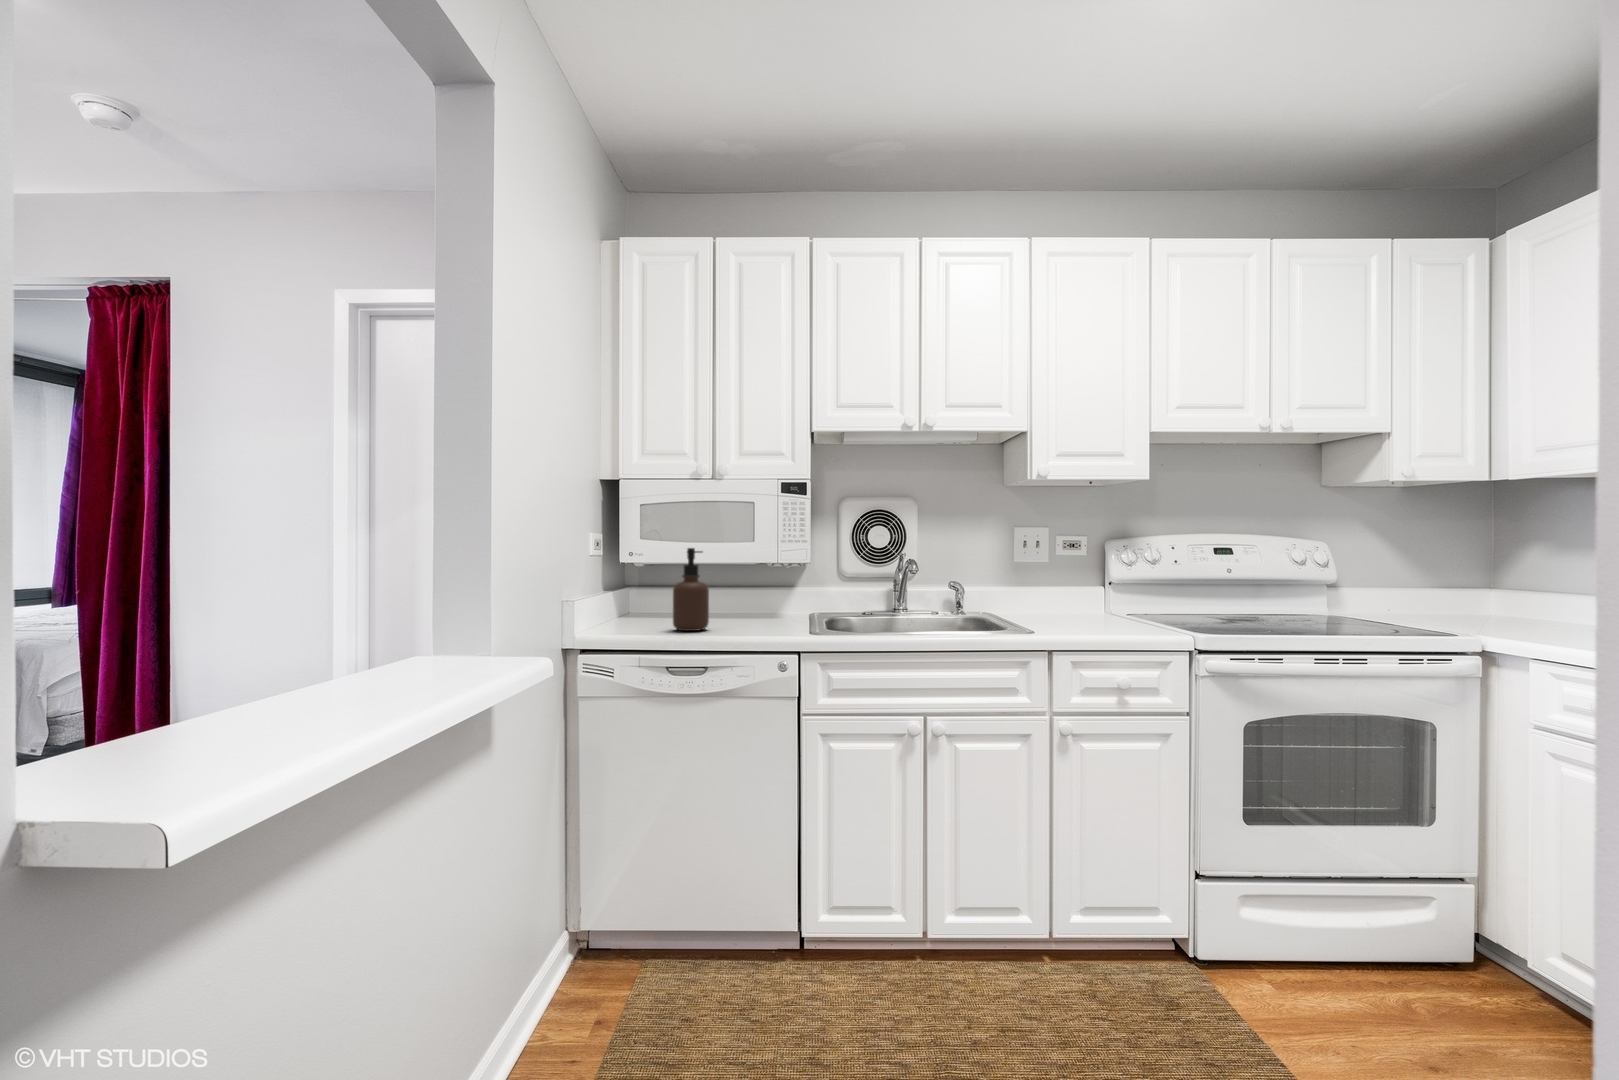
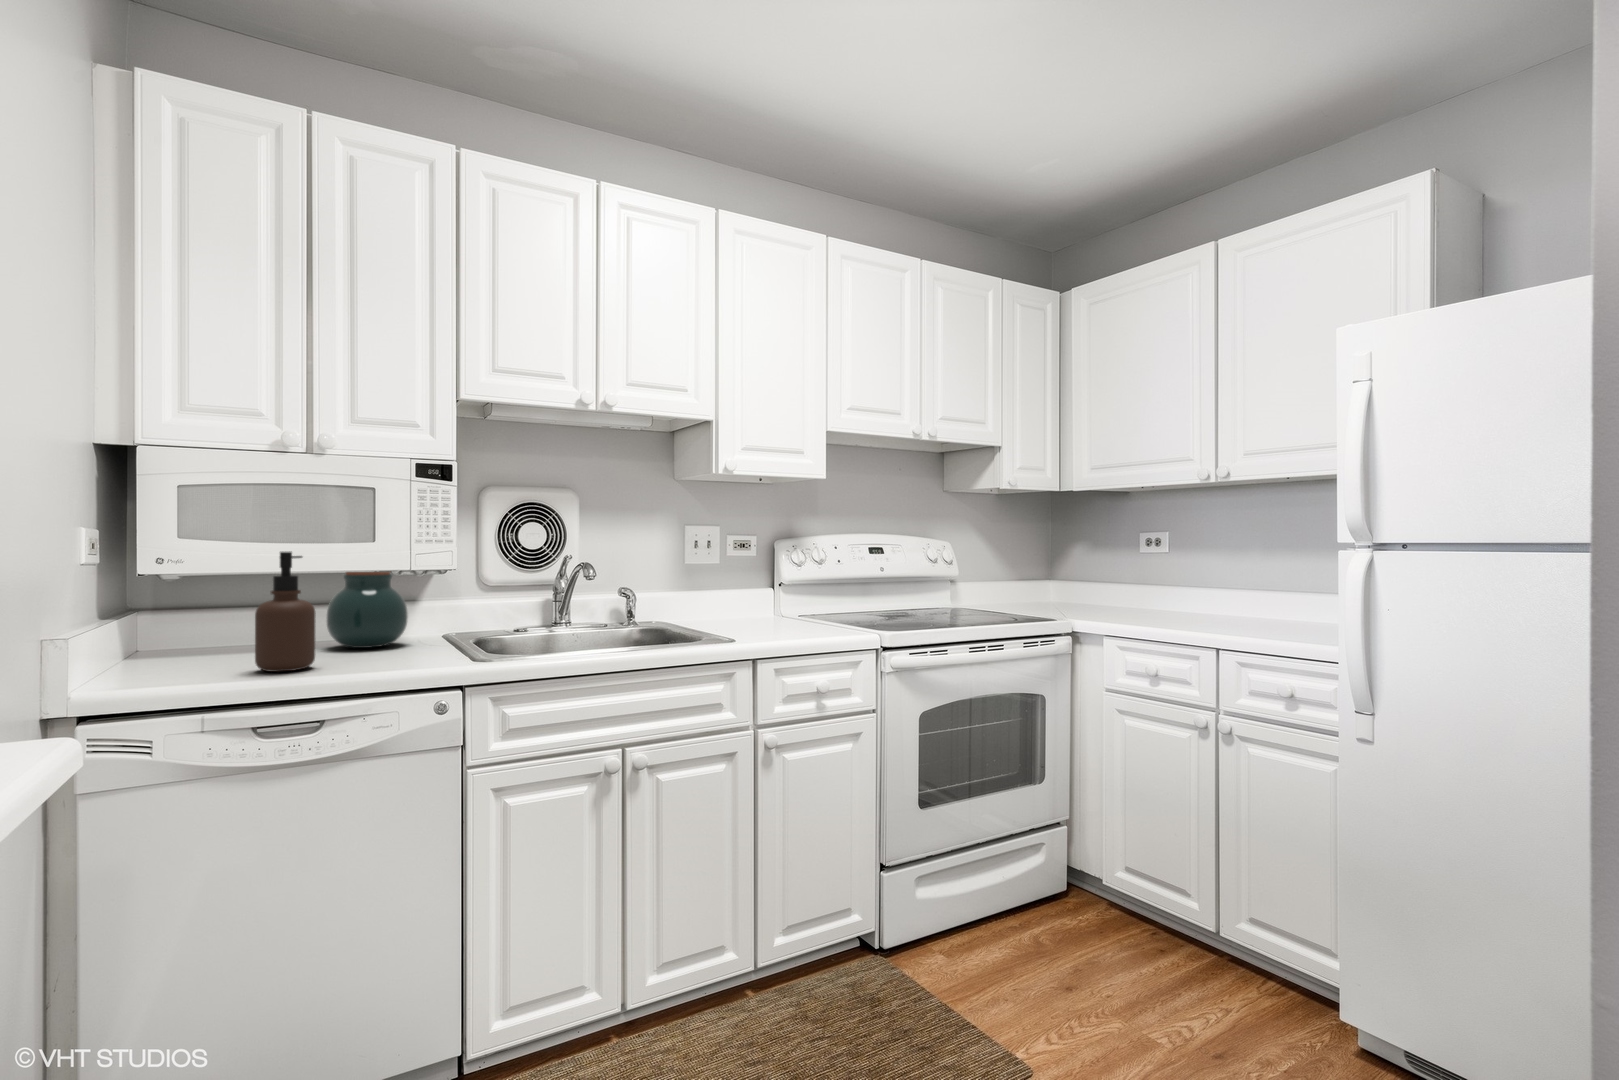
jar: none [730,561,783,620] -> present [326,572,408,648]

